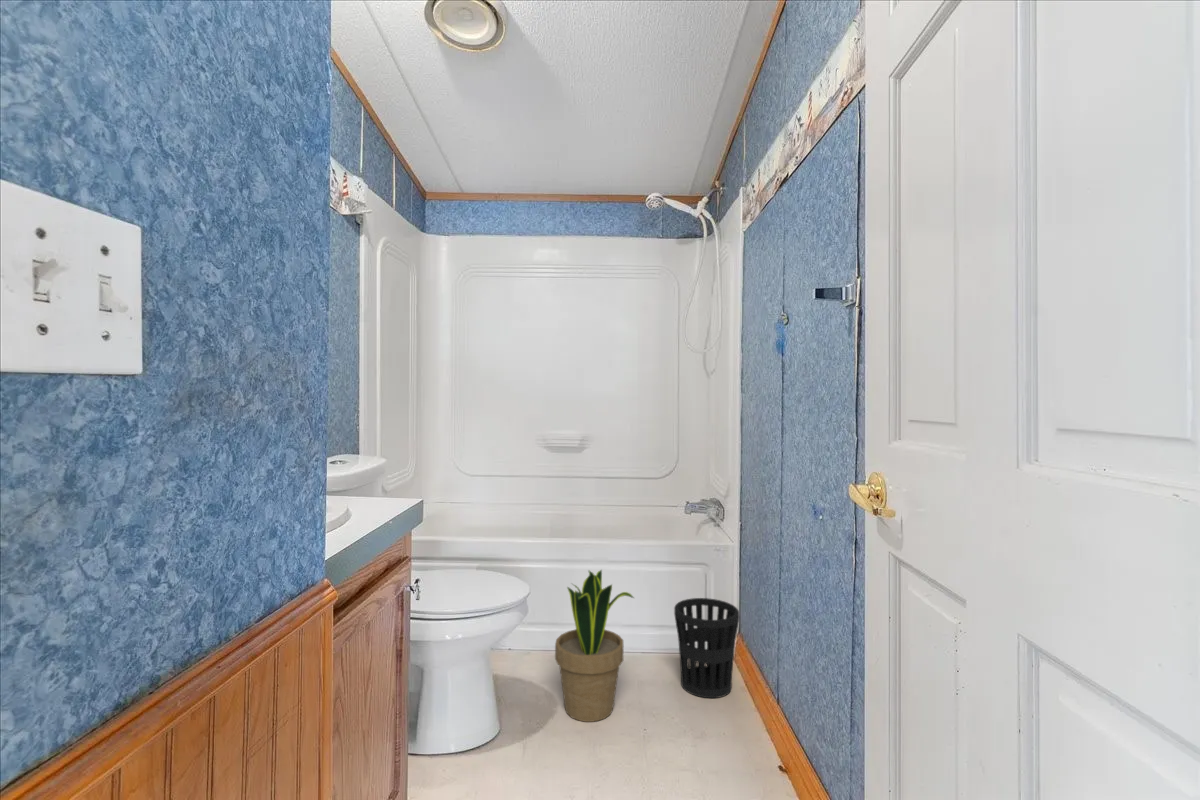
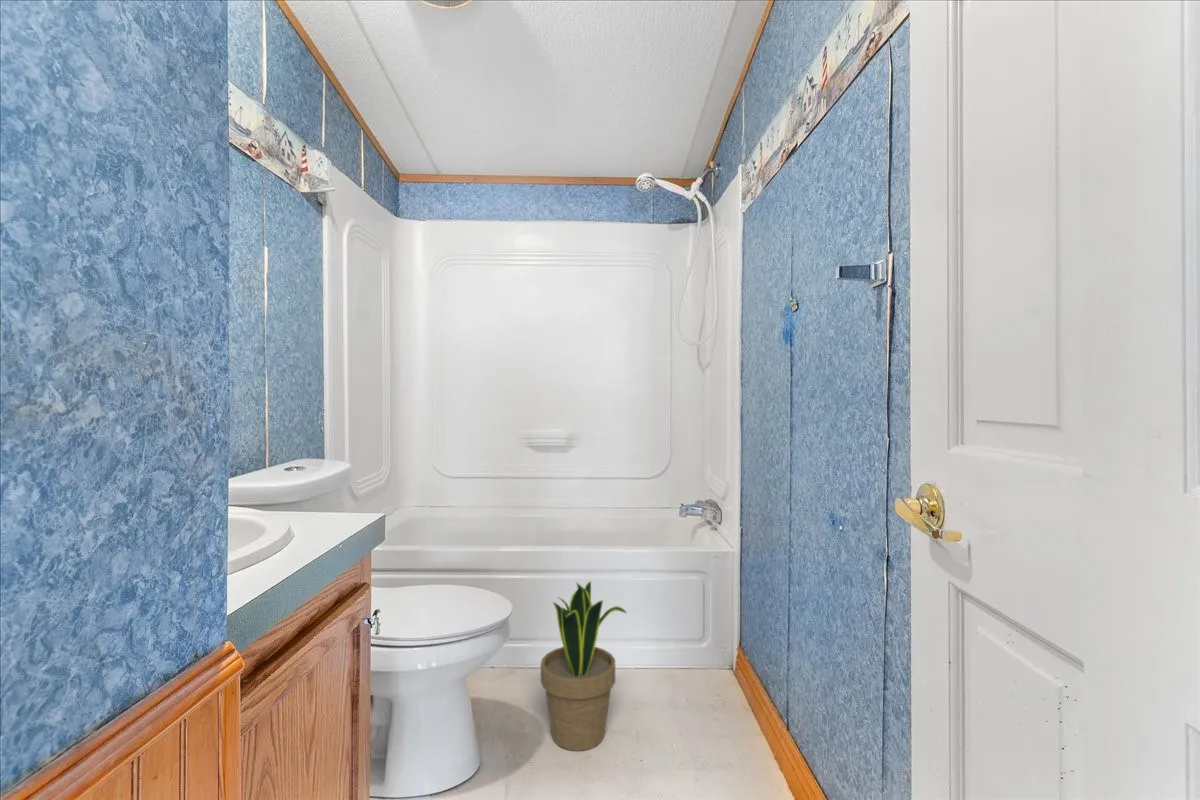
wastebasket: present [674,598,739,698] -> none [670,609,740,719]

